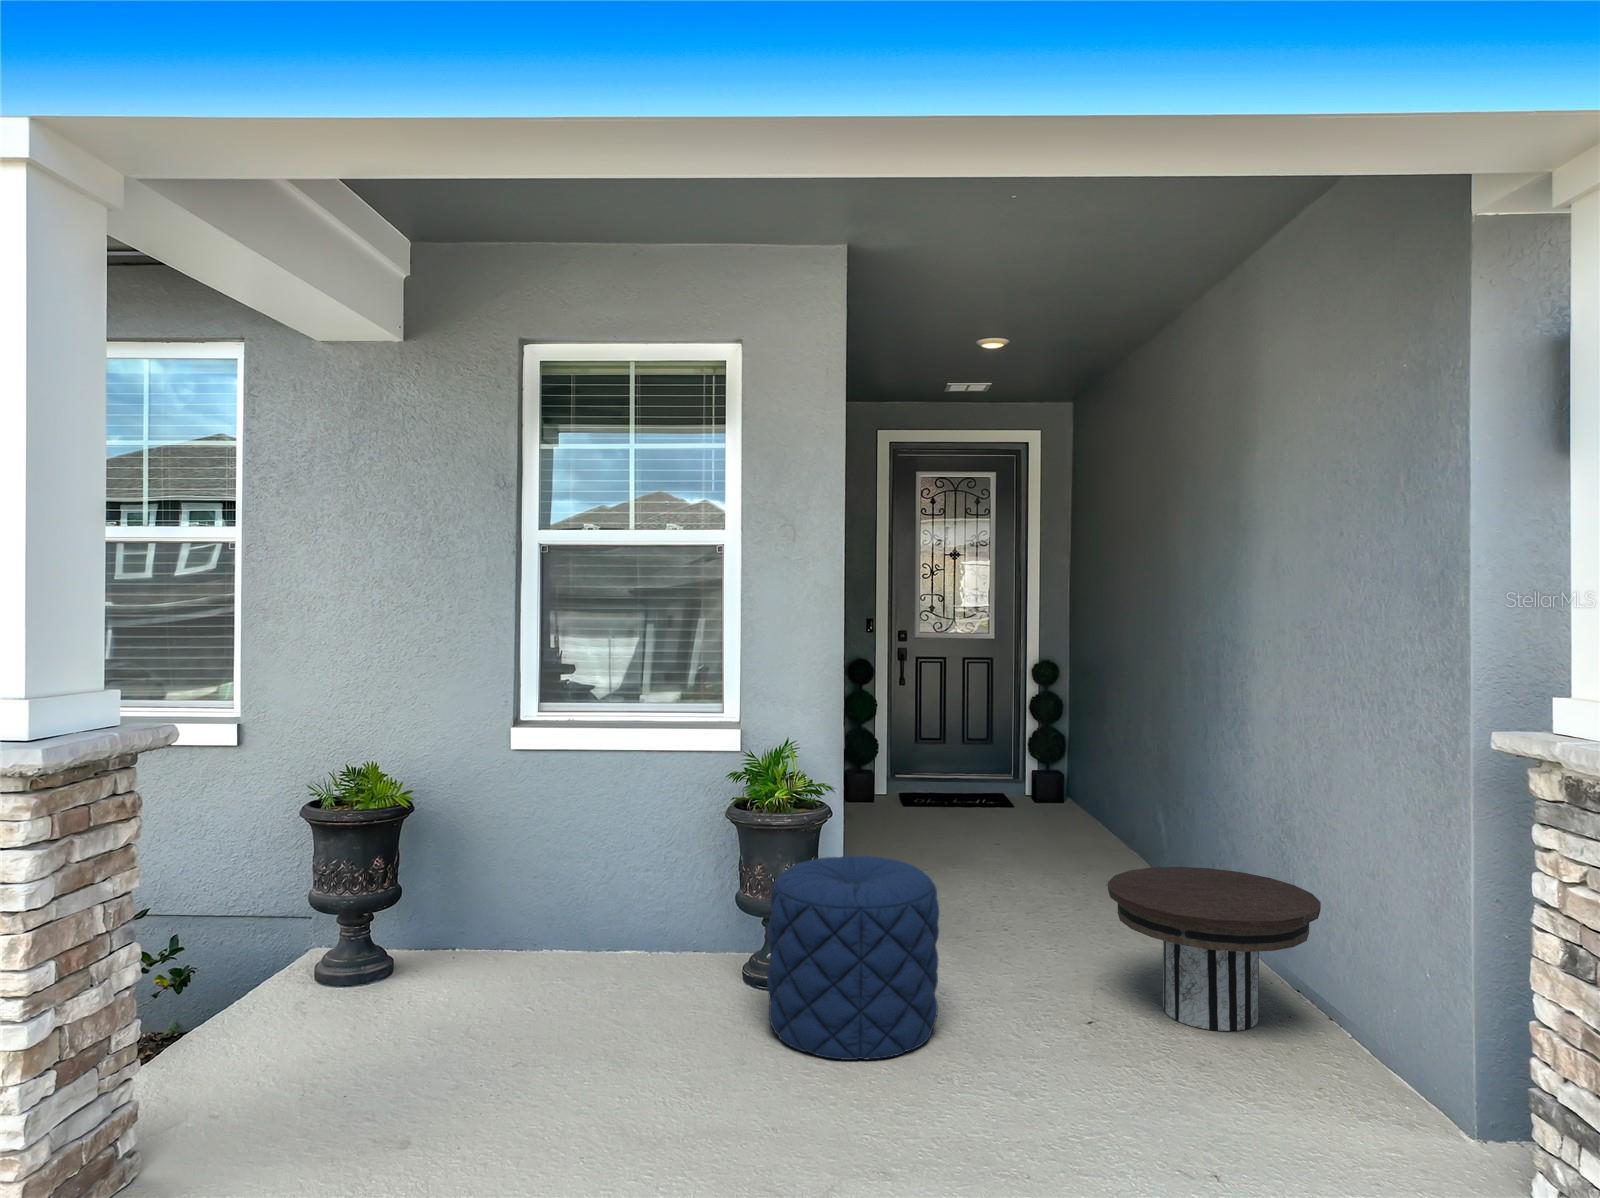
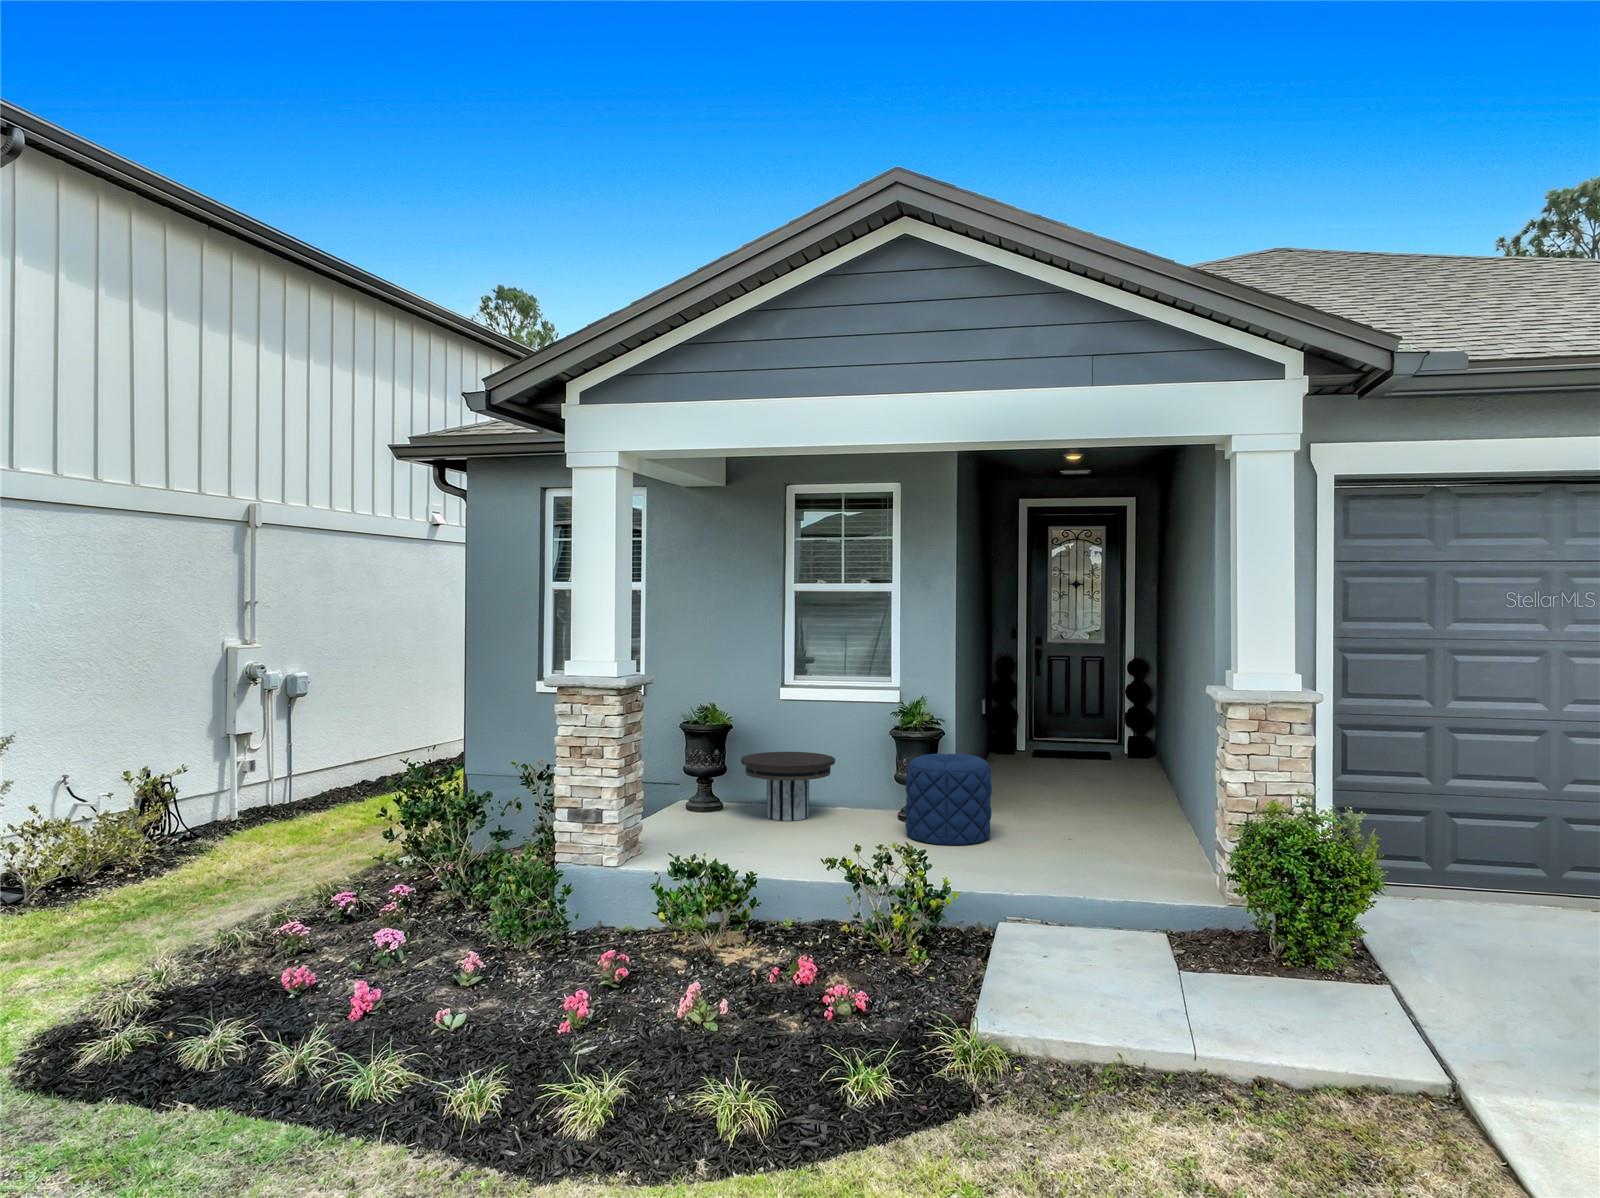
side table: present [1108,867,1321,1031] -> present [741,752,835,821]

